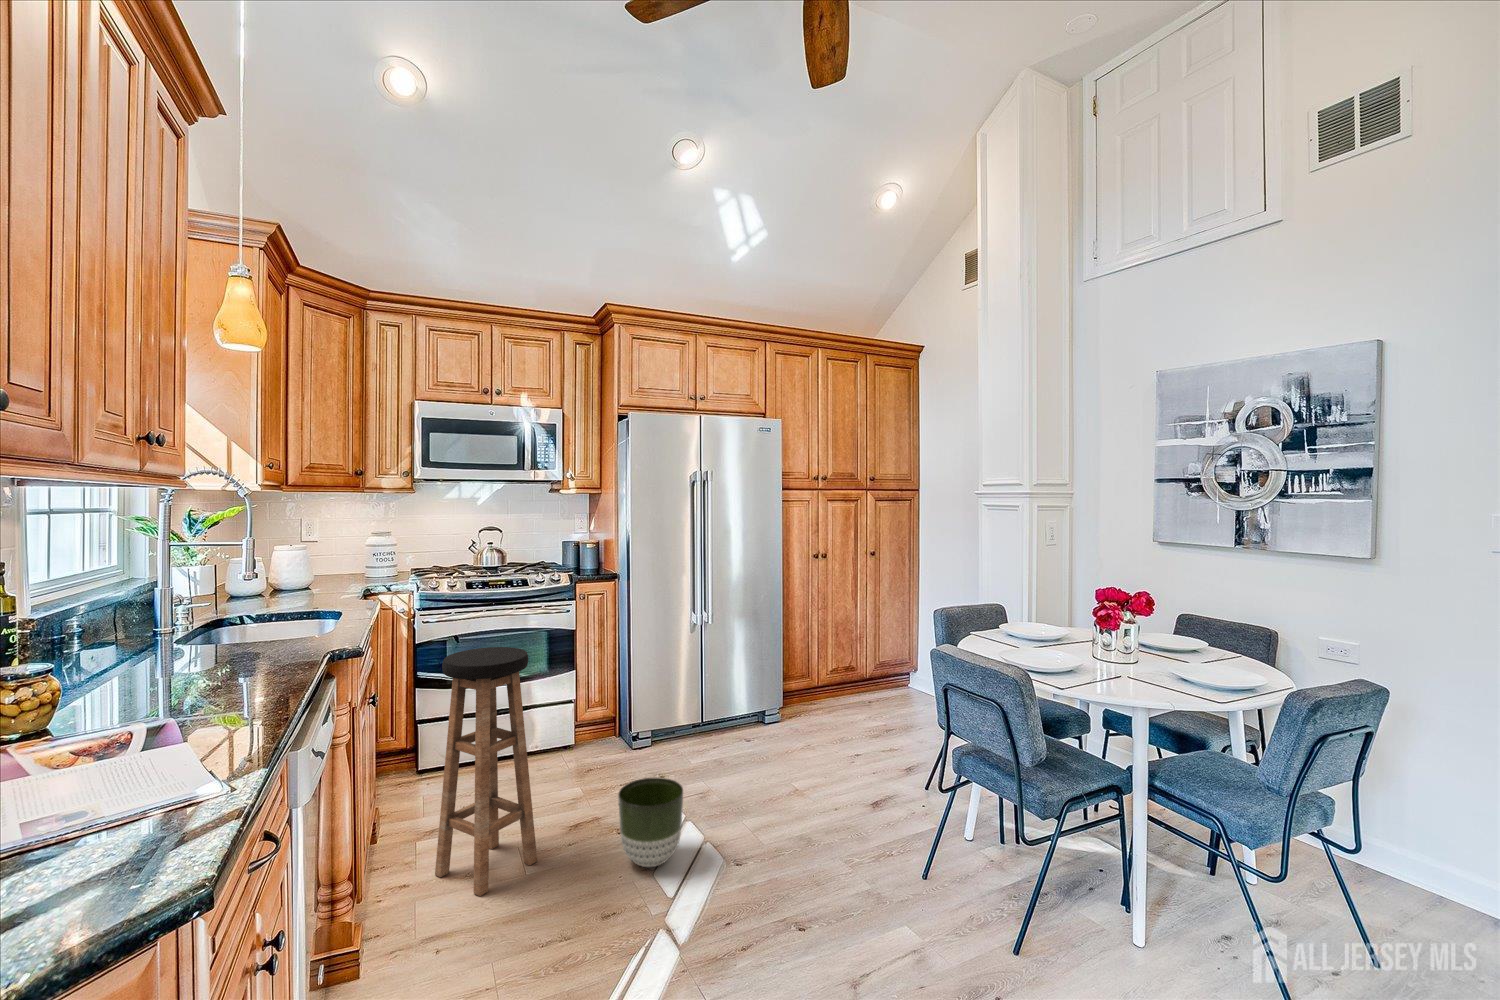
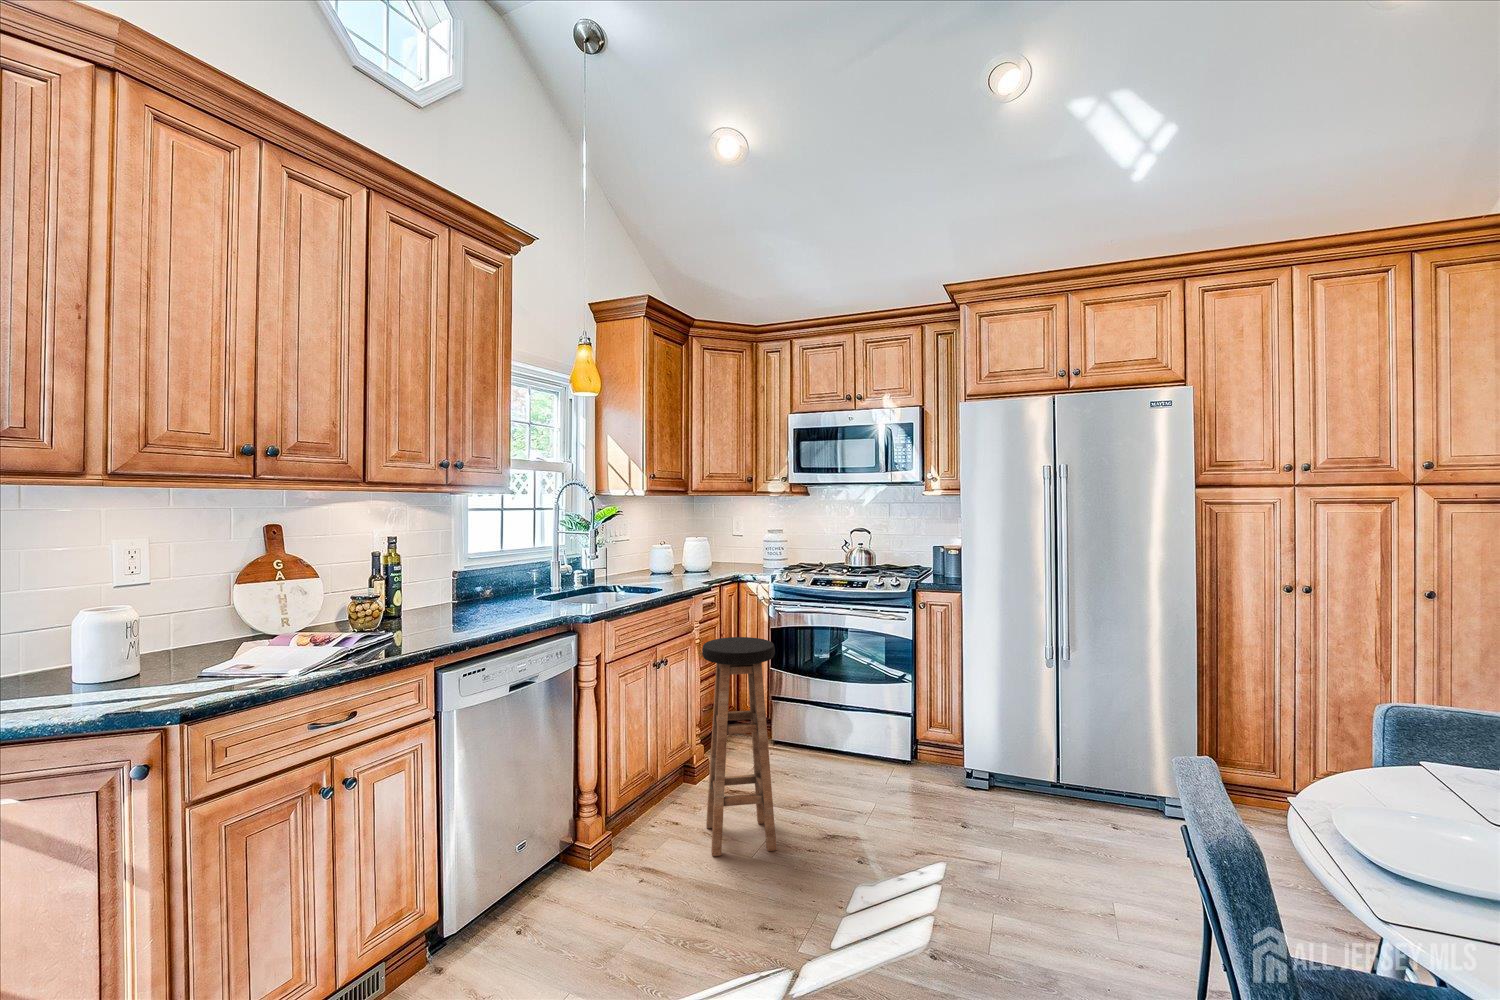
planter: present [618,778,683,867] -> none [823,808,895,909]

